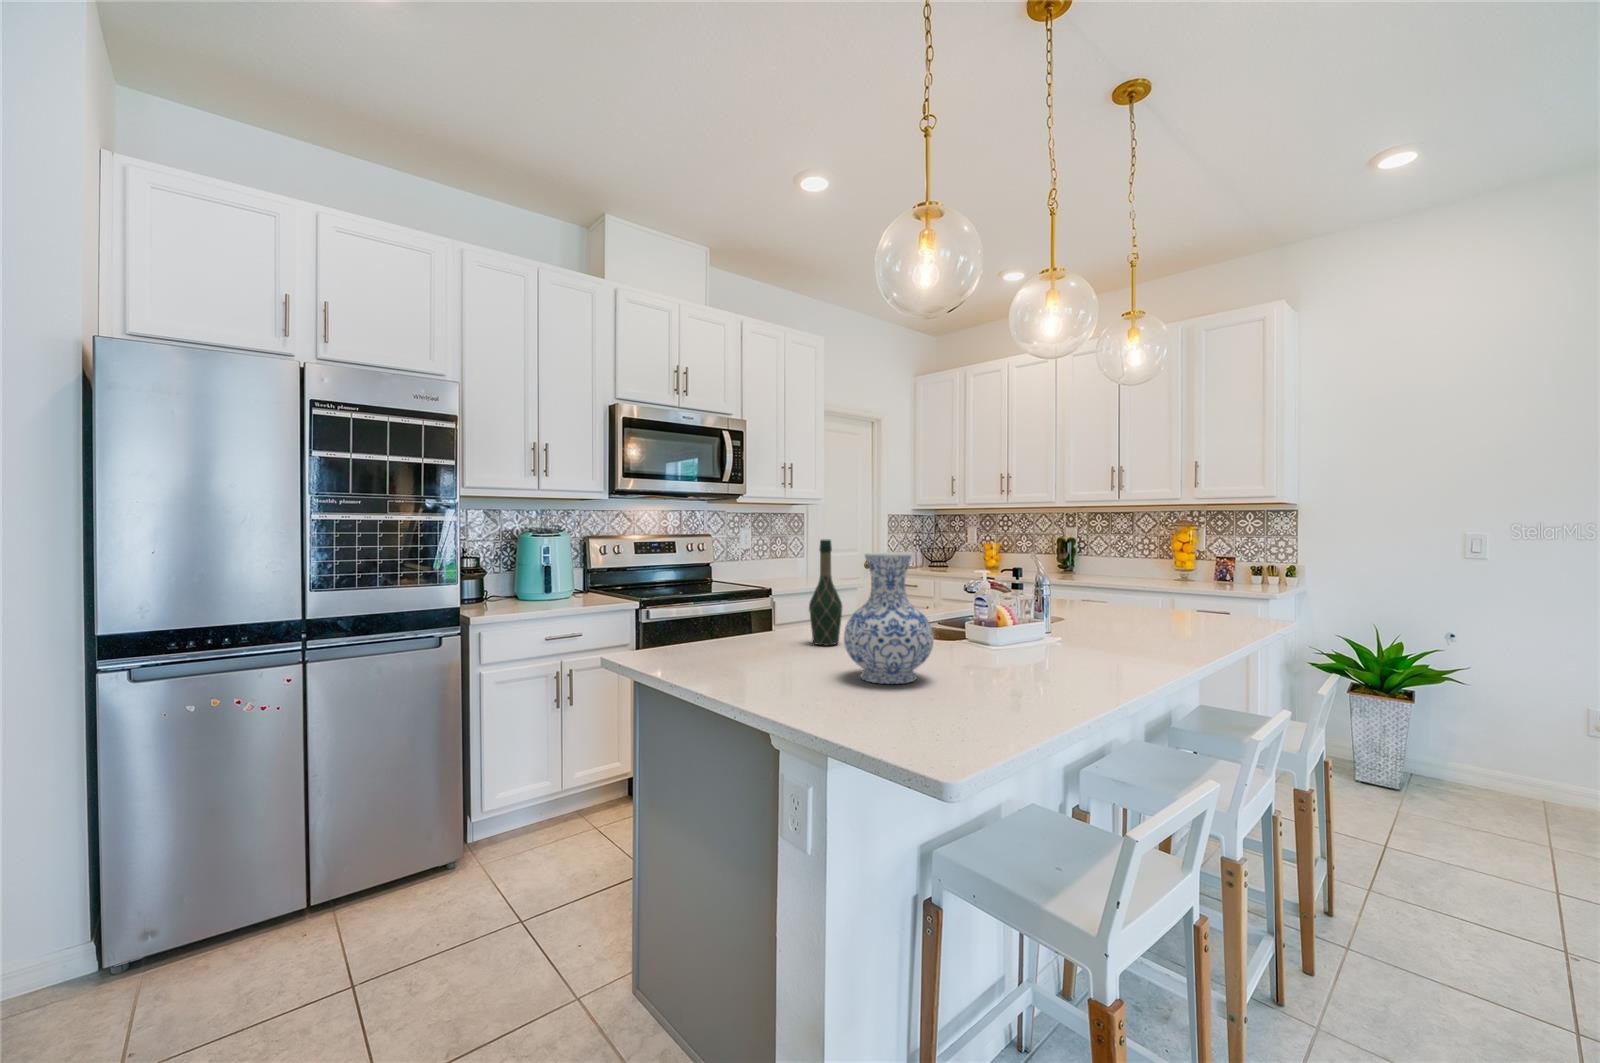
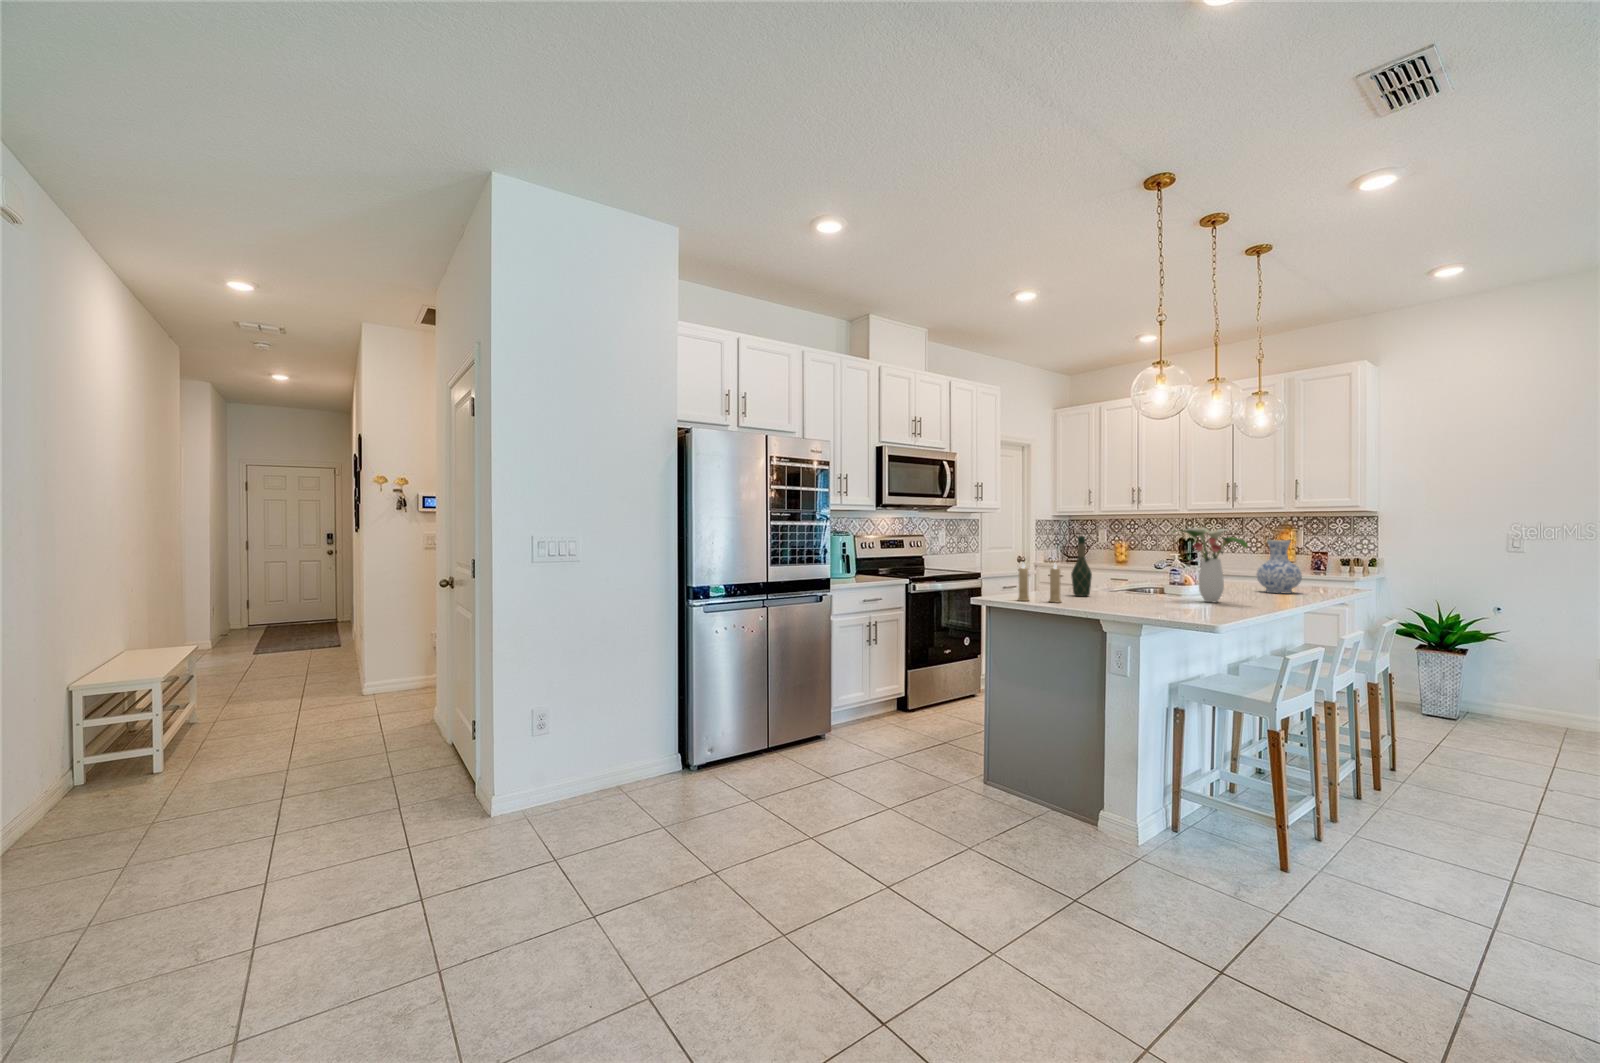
flower arrangement: none [959,523,1084,662] -> present [1173,528,1247,602]
vase: present [844,552,934,684] -> present [1257,540,1302,594]
candle: none [678,587,752,668] -> present [1018,563,1061,603]

